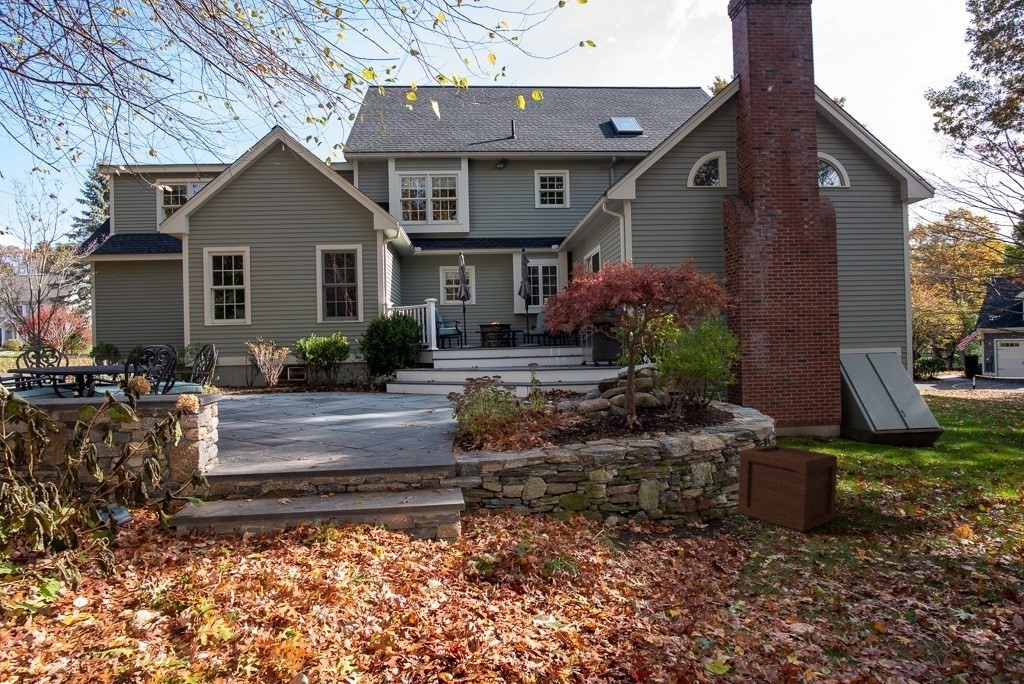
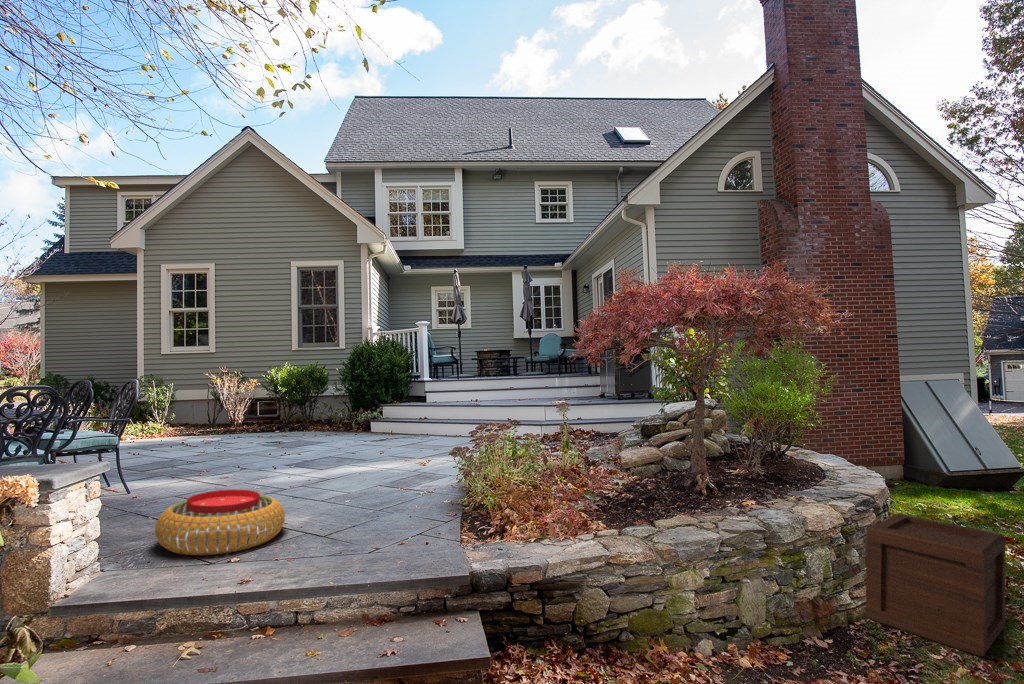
pouf: none [248,417,332,455] -> present [155,490,285,556]

